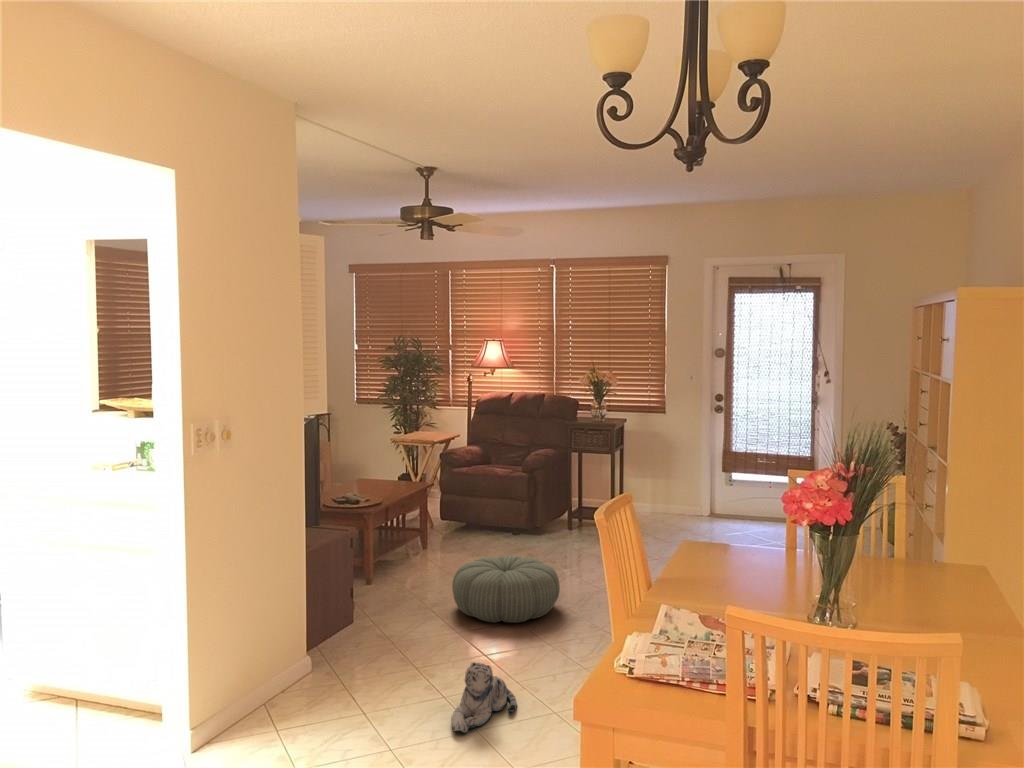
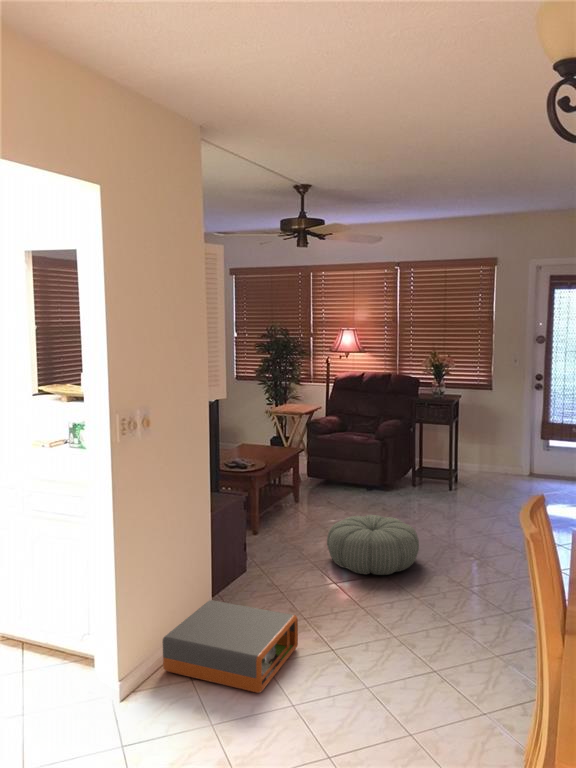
storage box: none [243,648,404,743] -> present [162,600,298,693]
plush toy: present [451,662,517,733] -> none [342,622,398,686]

